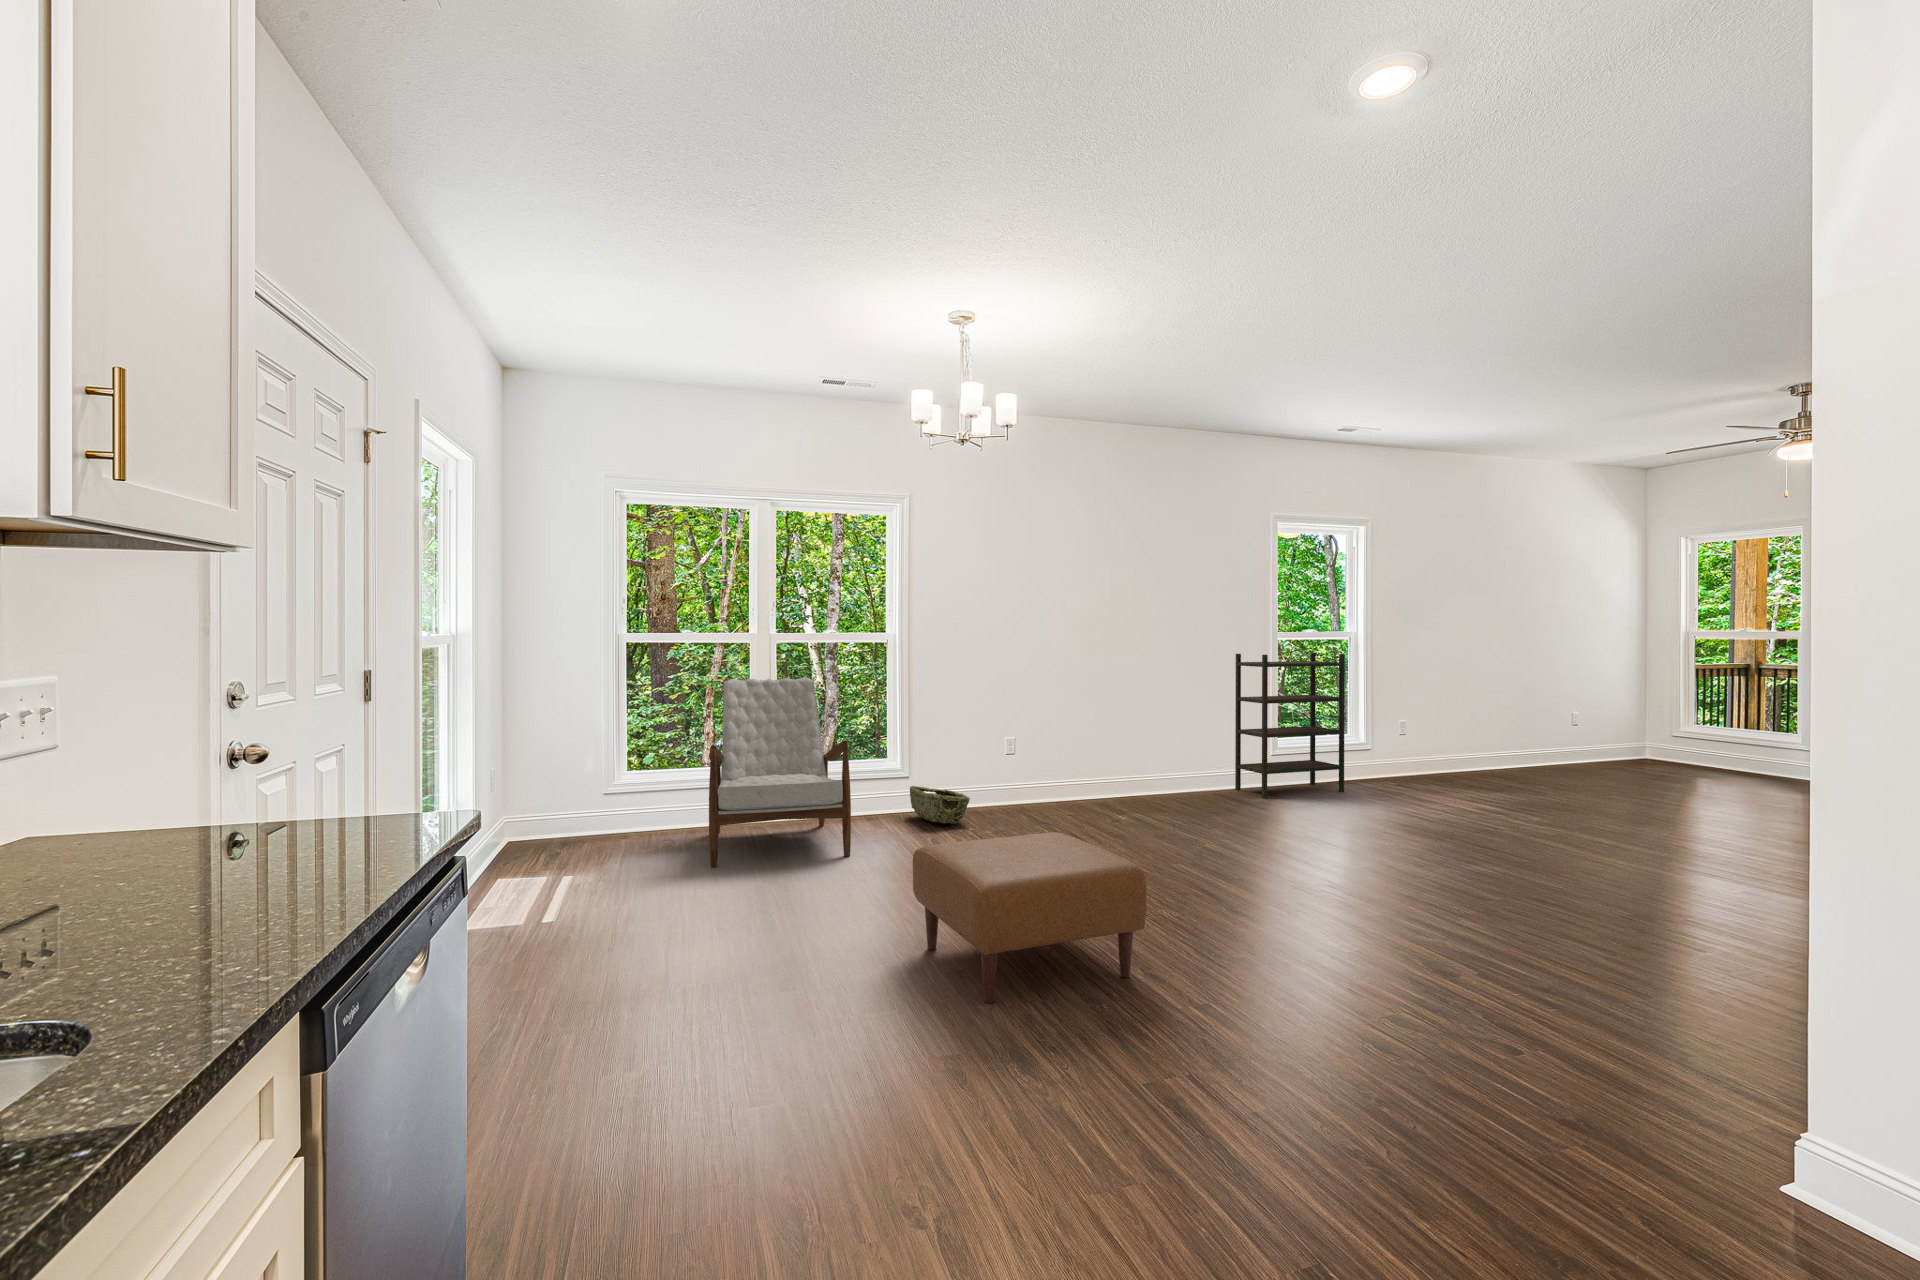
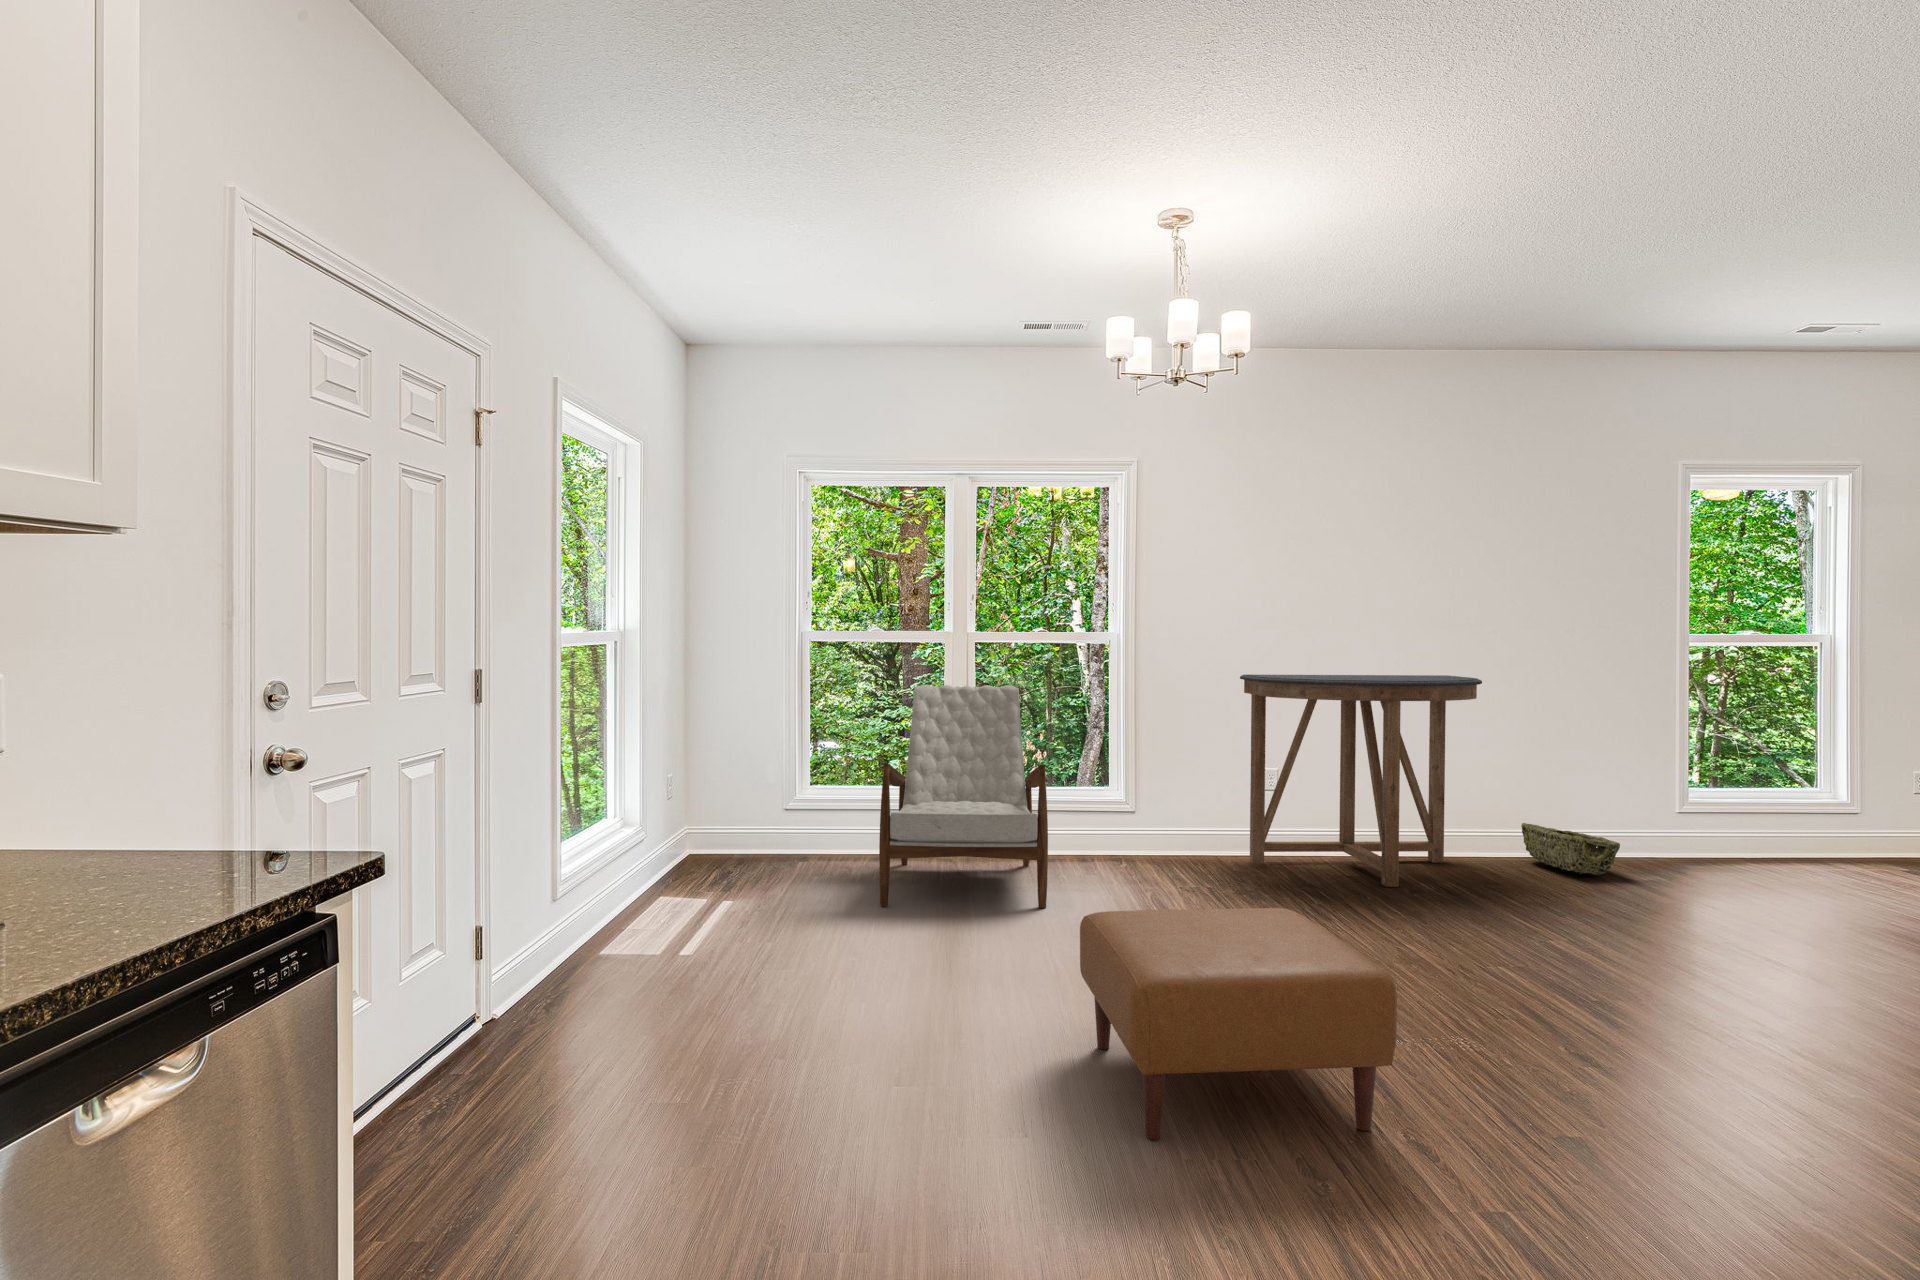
bookshelf: present [1235,653,1345,798] -> none [1617,665,1807,874]
console table: none [985,663,1153,820] -> present [1240,675,1482,887]
woven basket: present [910,786,970,824] -> present [1521,823,1620,875]

